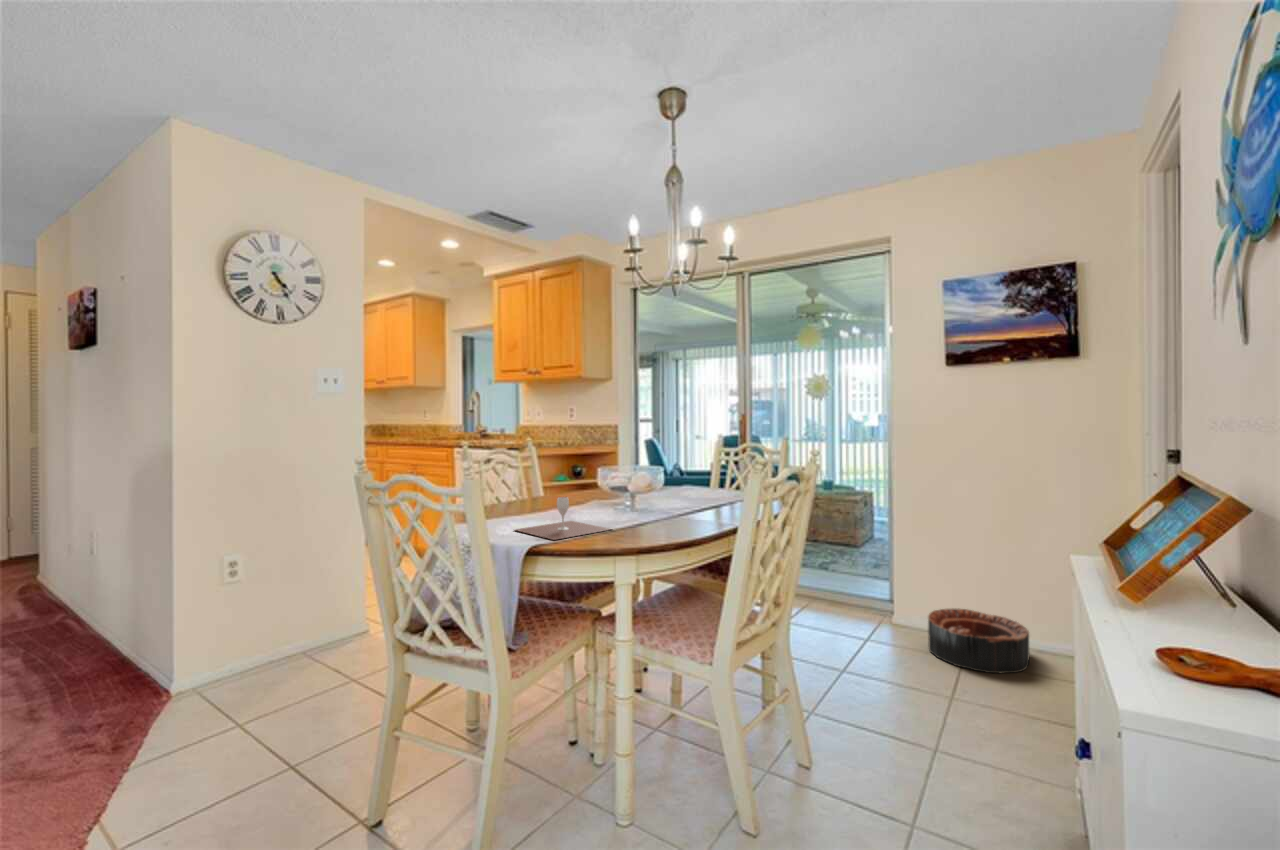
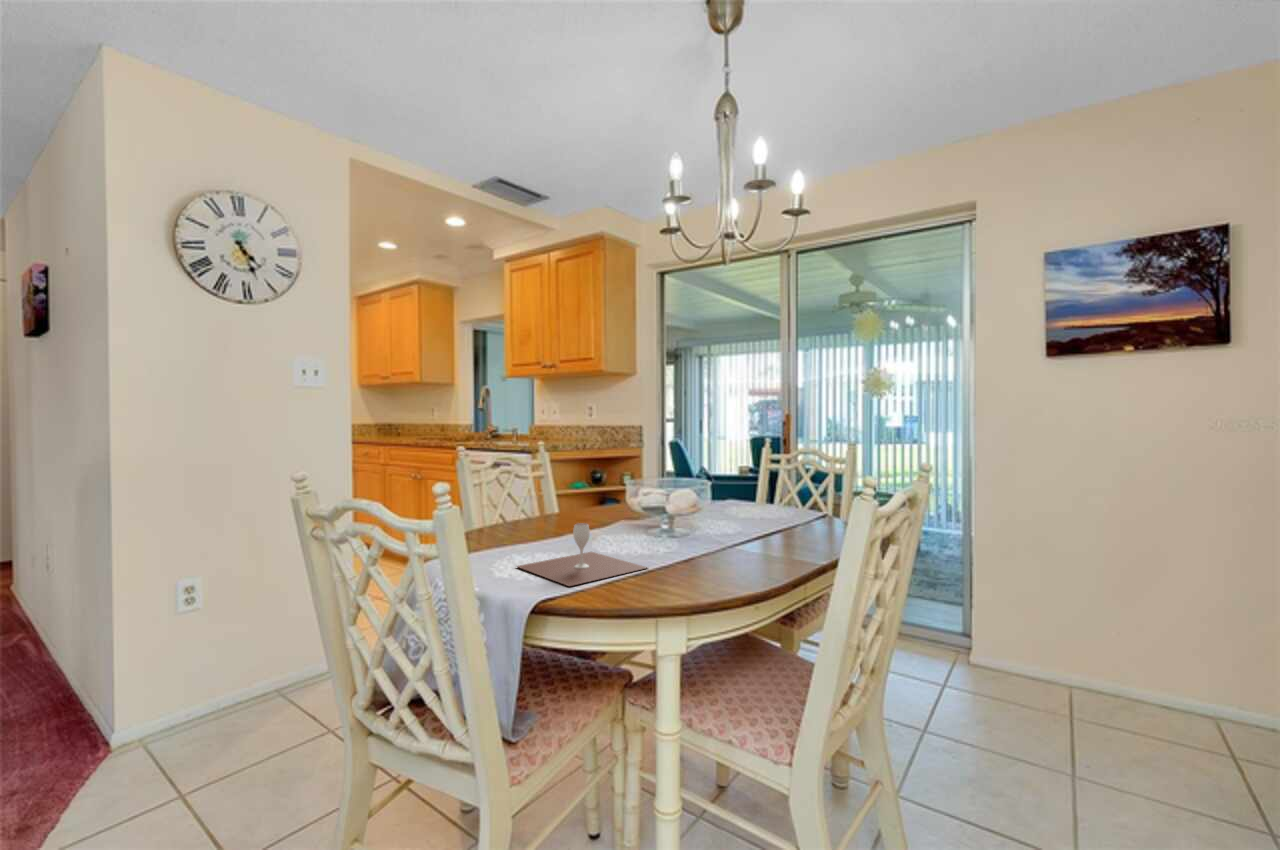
basket: present [928,608,1029,673] -> none [1028,653,1165,744]

